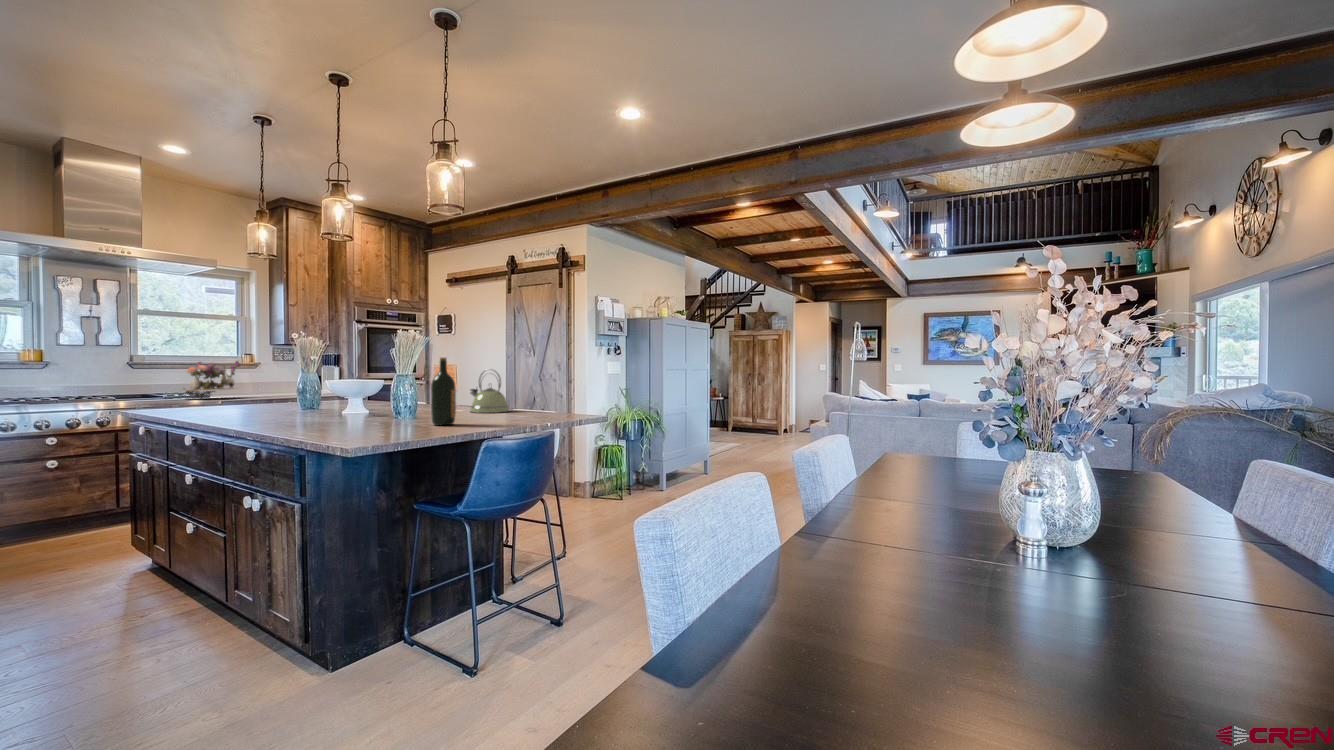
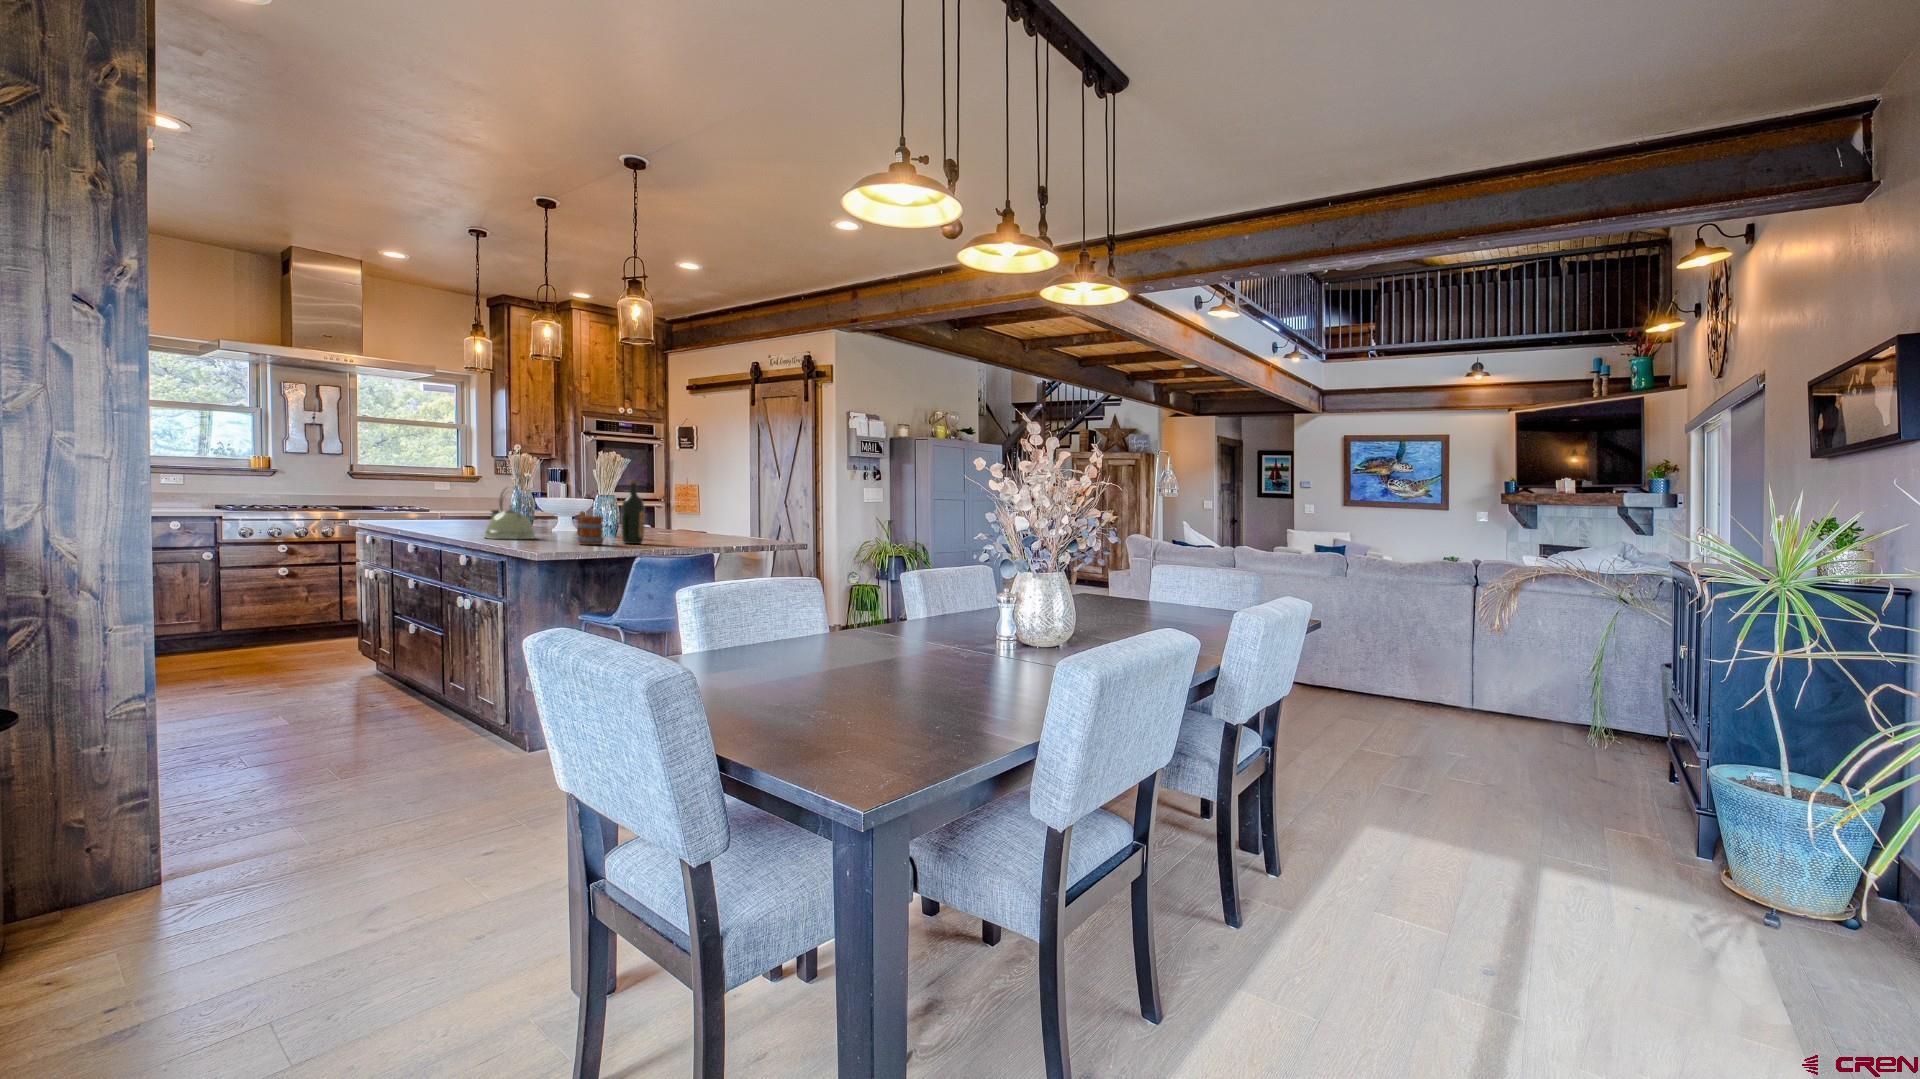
flower arrangement: present [181,361,240,397] -> none [395,475,459,515]
kettle: present [471,370,509,413] -> present [485,487,535,539]
mug: none [383,392,416,430] -> present [577,511,604,545]

